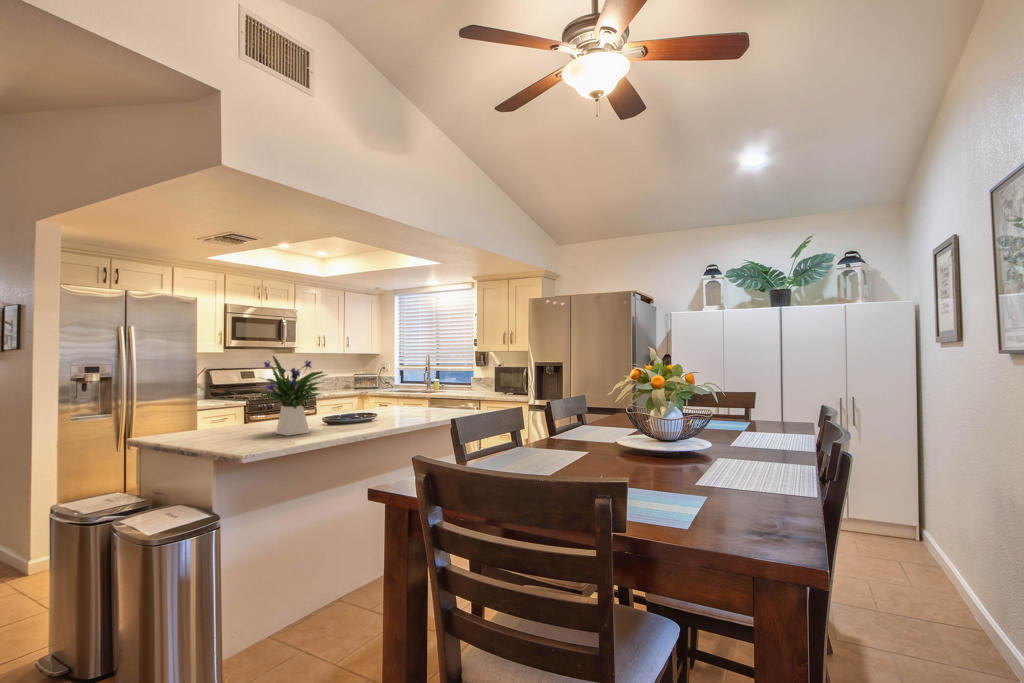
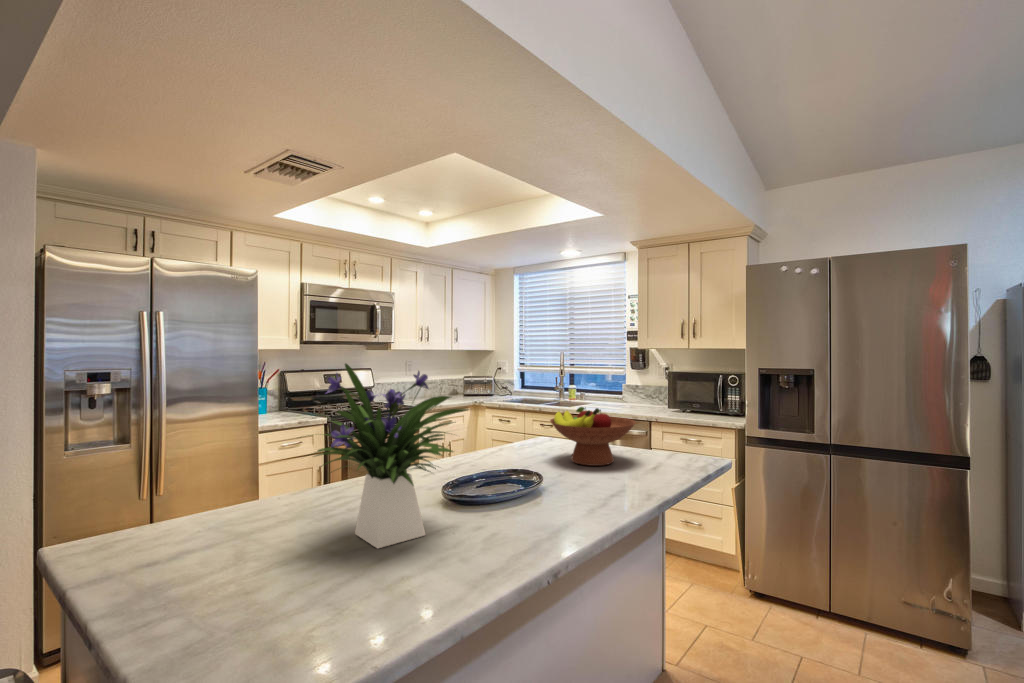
fruit bowl: none [388,383,436,414] -> present [550,407,636,466]

